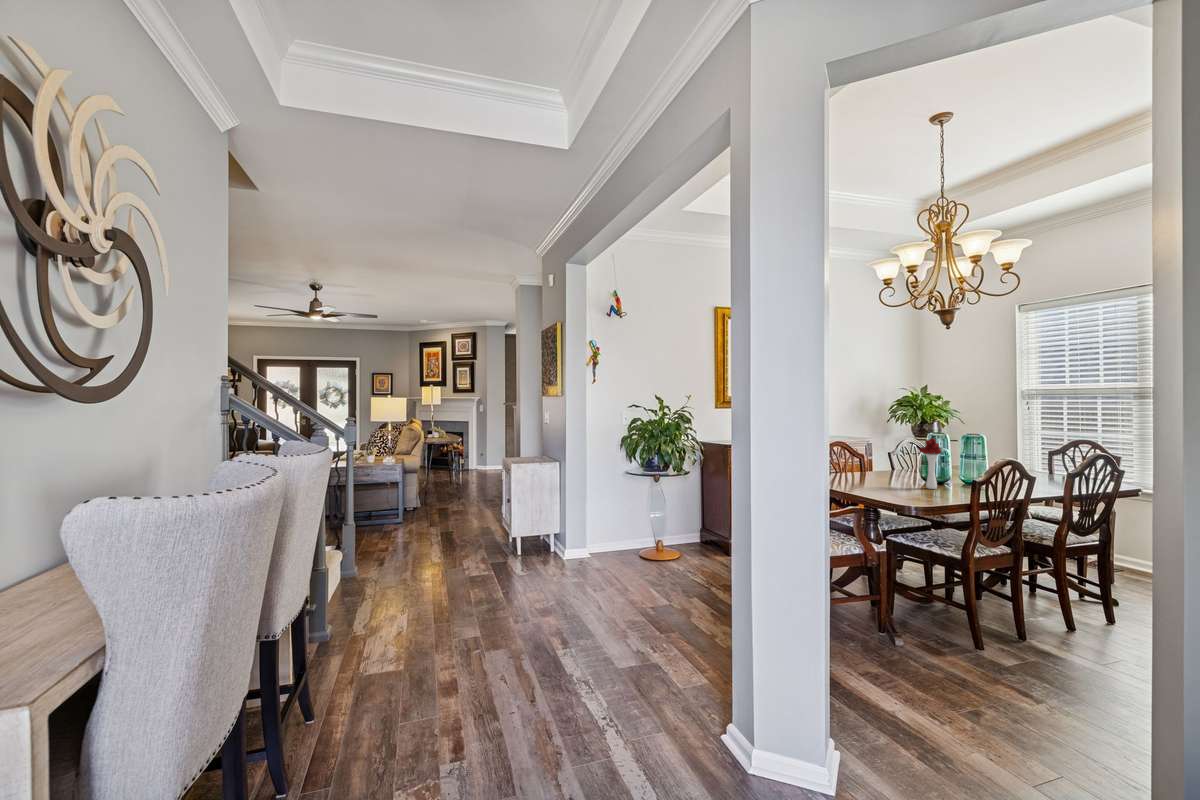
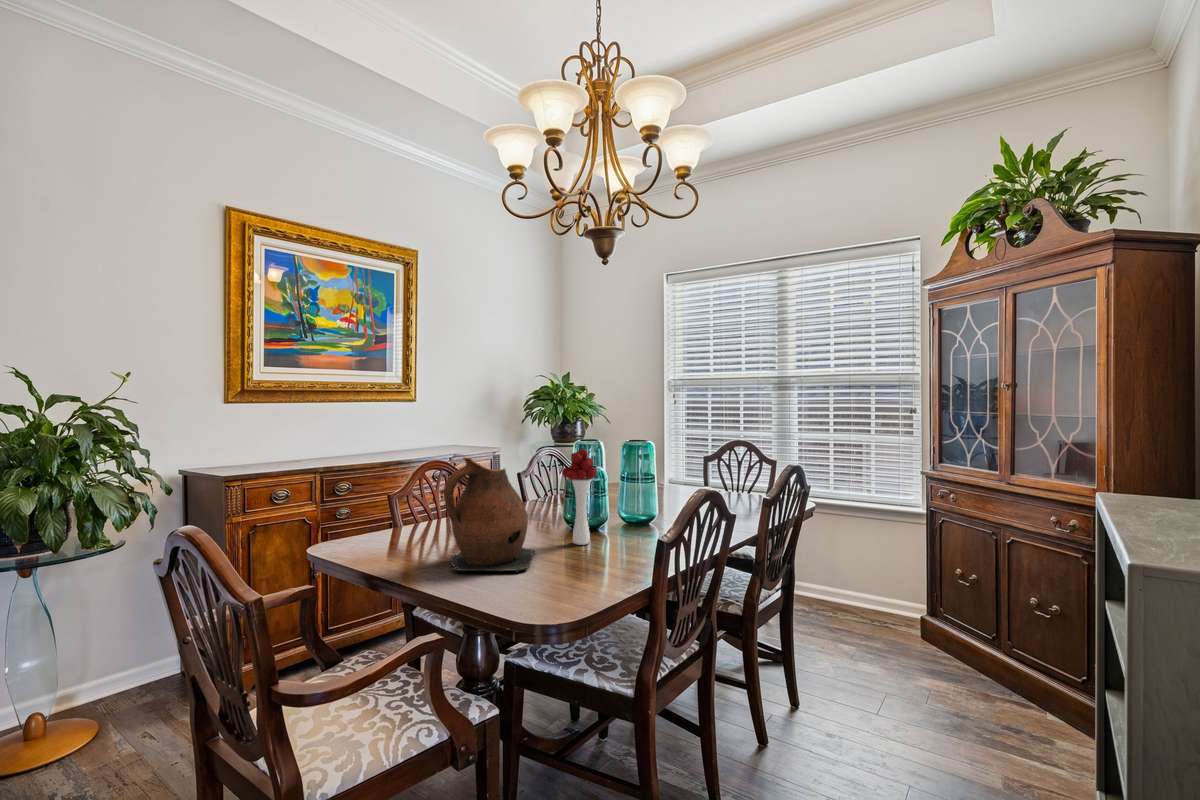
ceramic pitcher: none [857,439,904,494] -> present [444,457,535,572]

